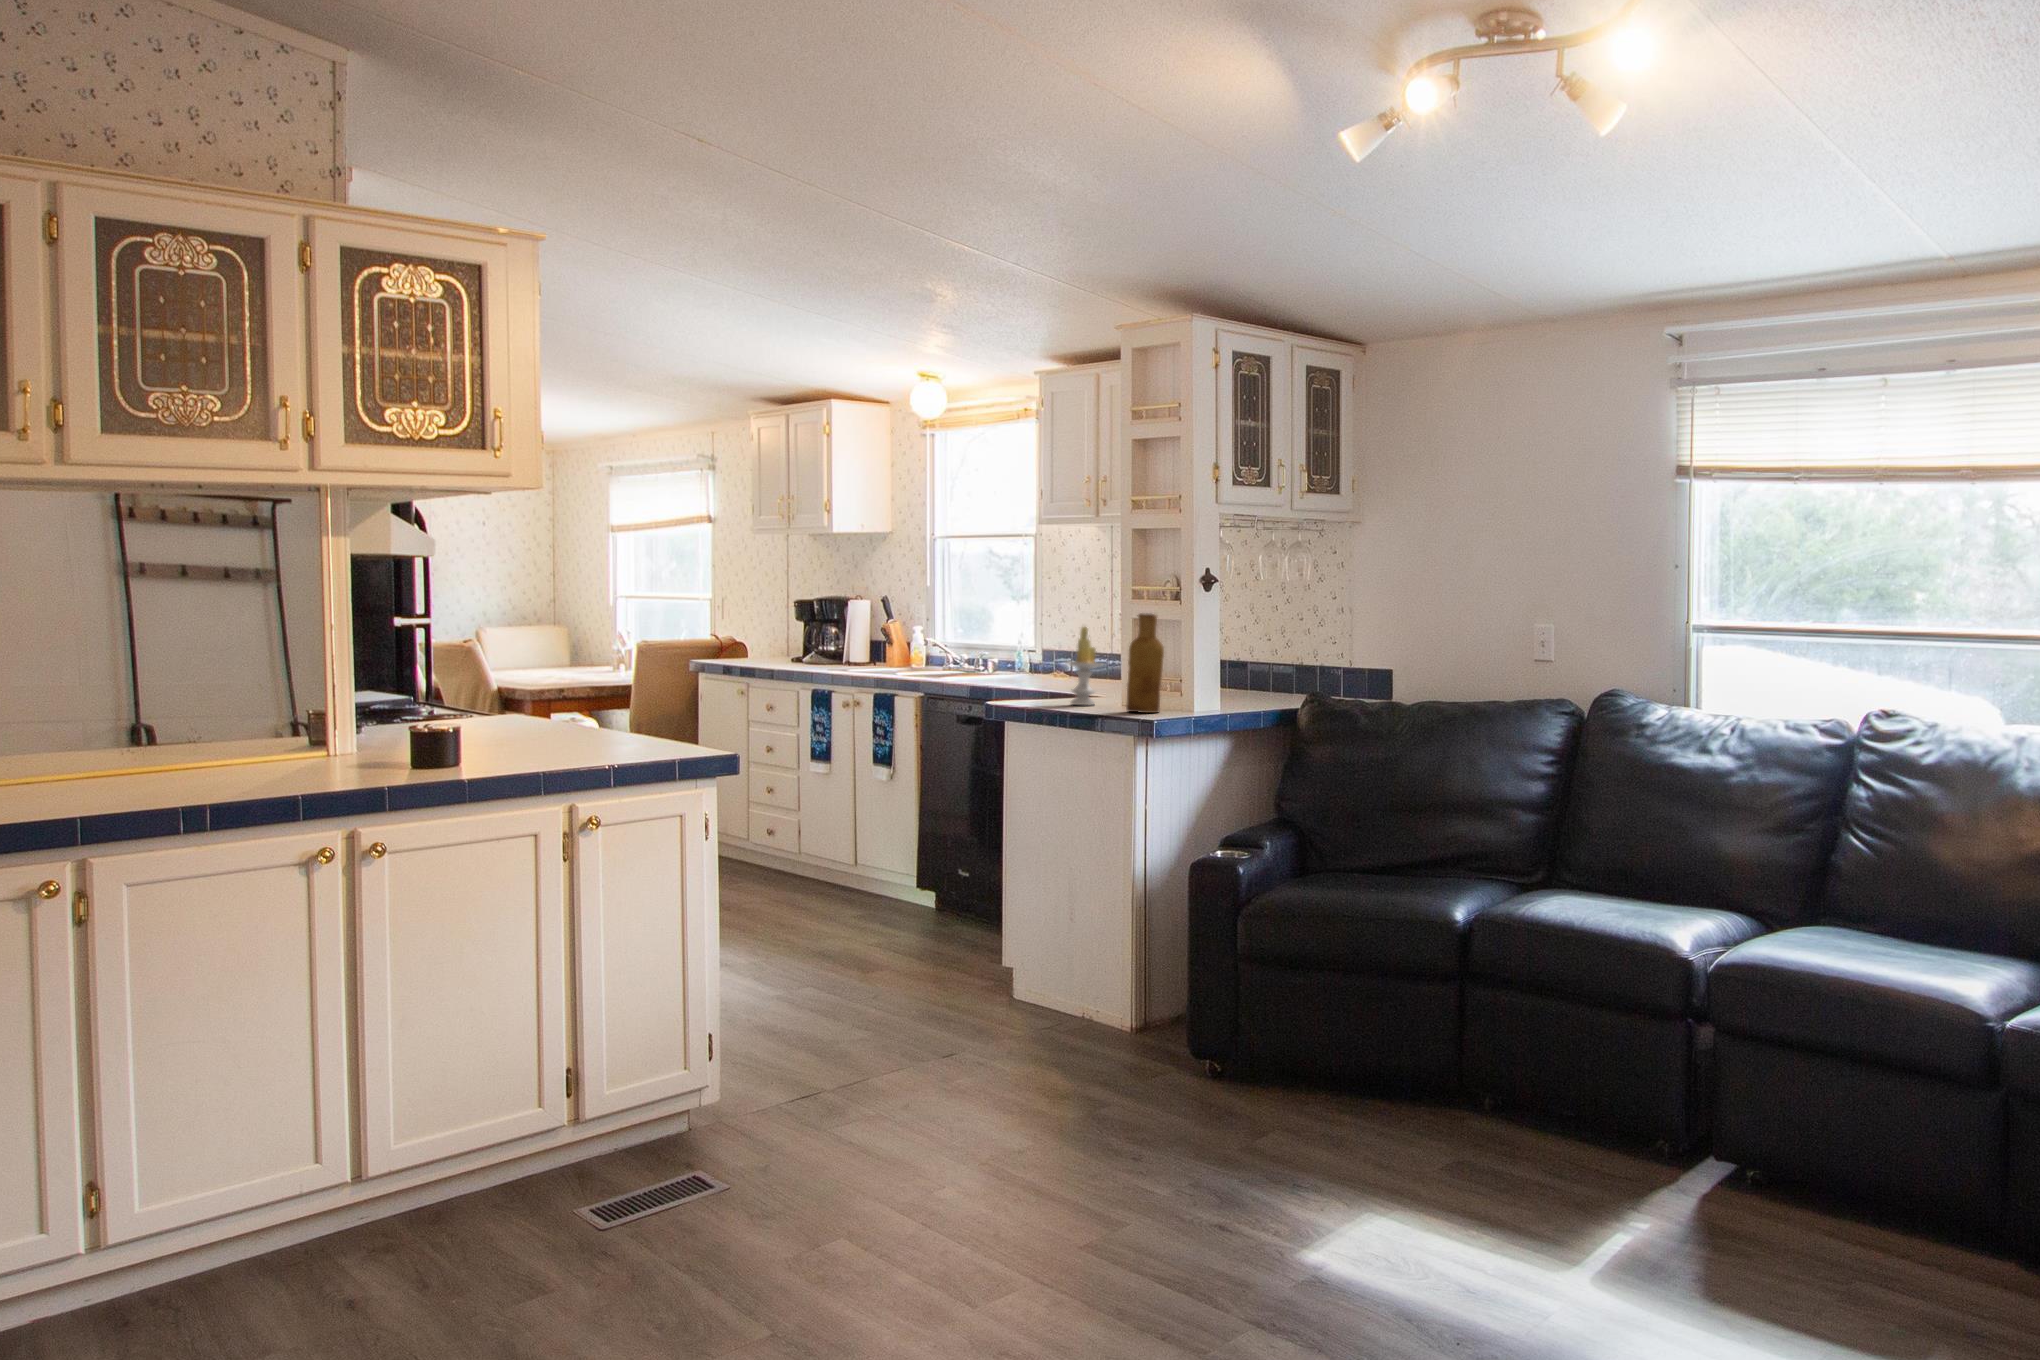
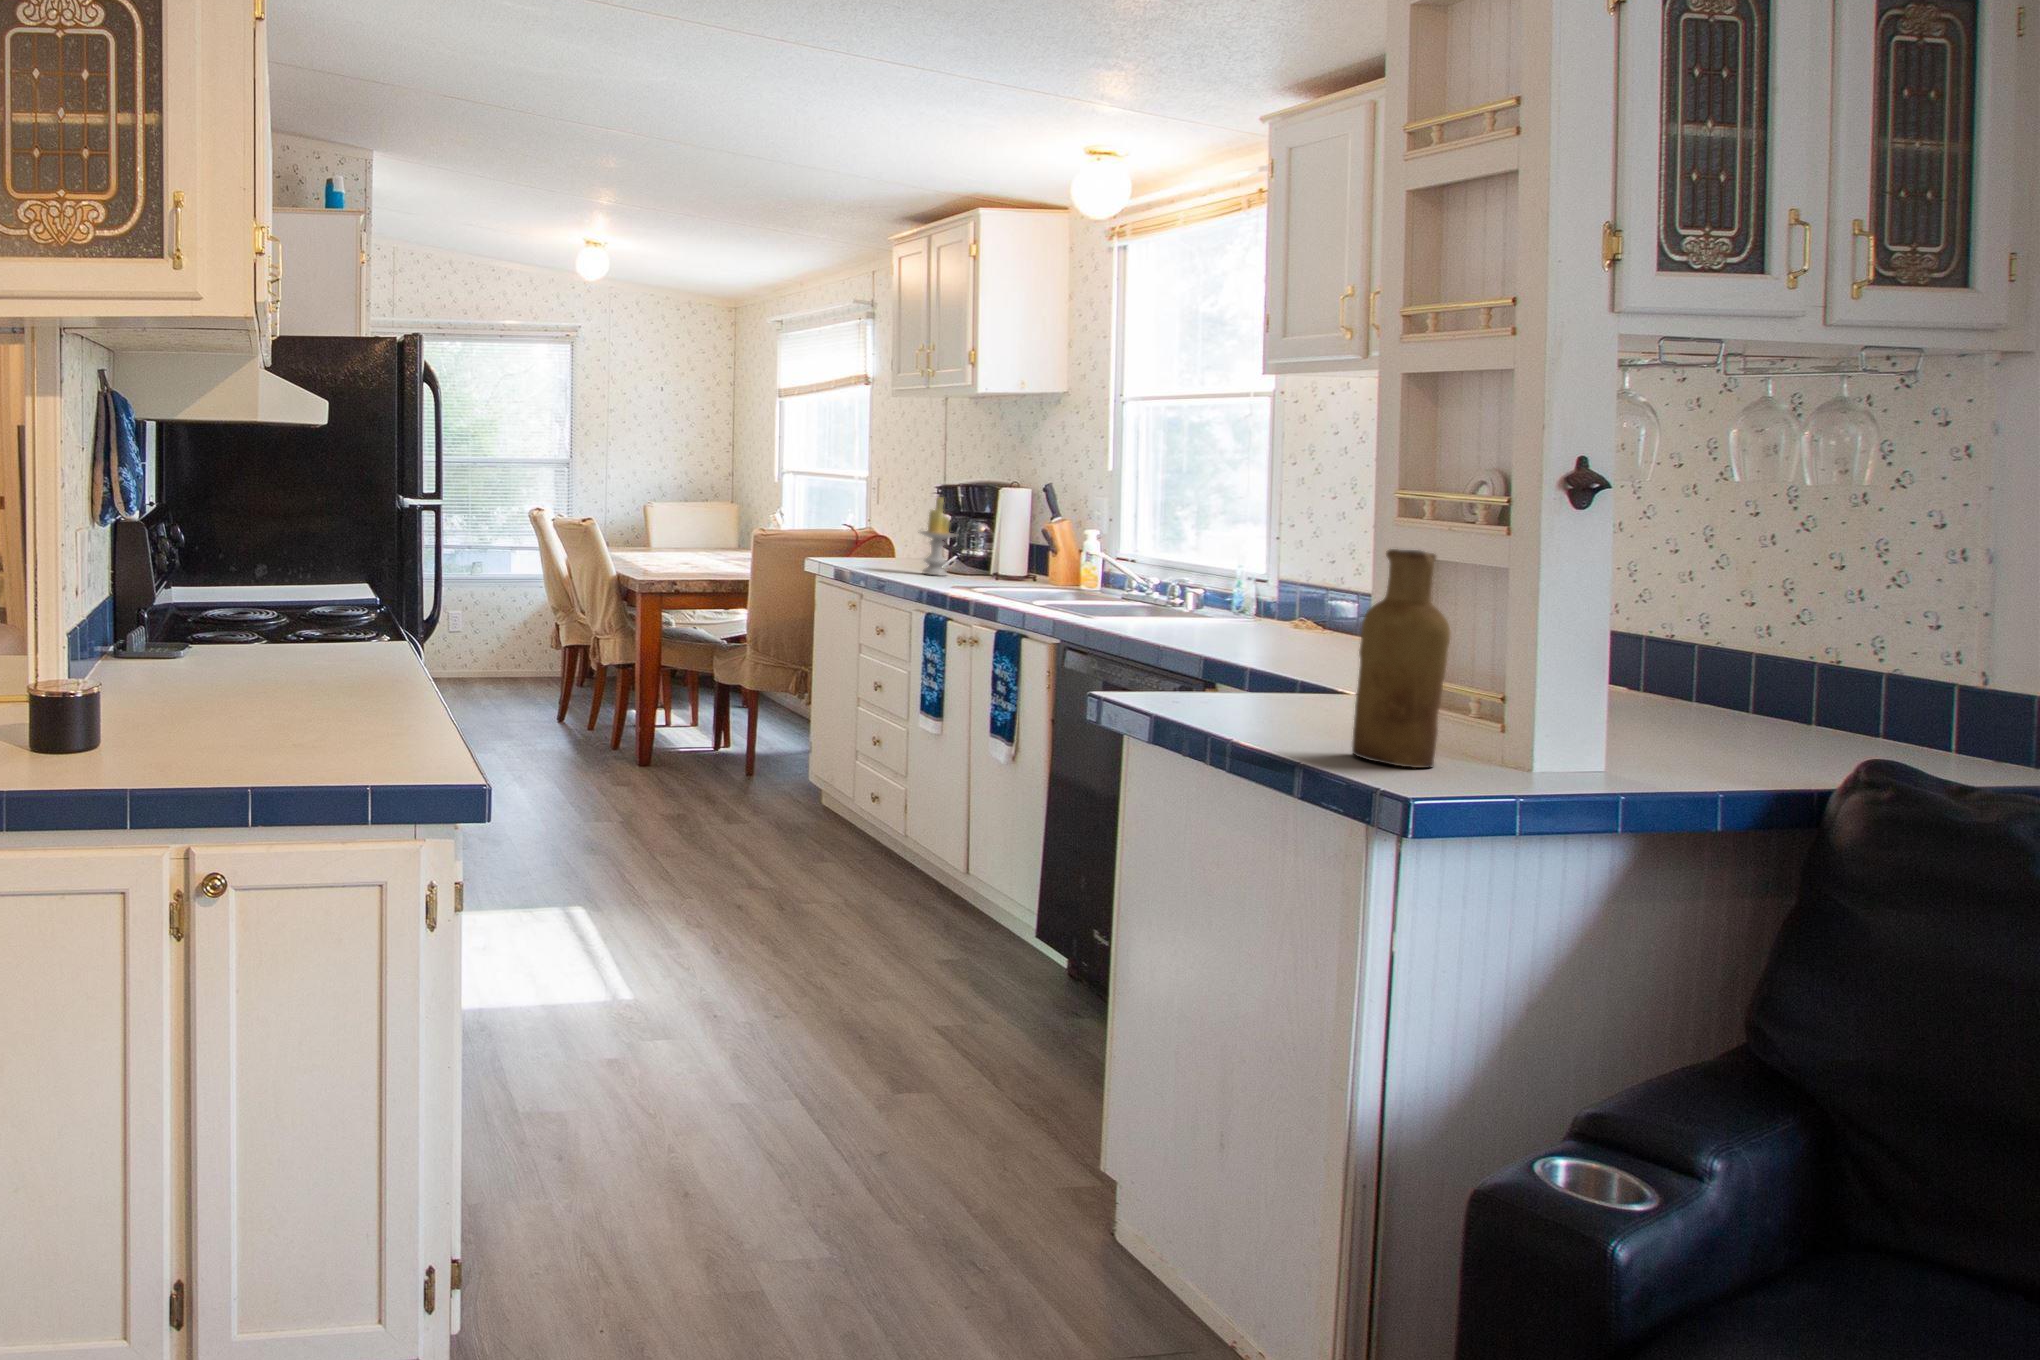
candle: present [1066,627,1103,705] -> present [920,497,956,576]

